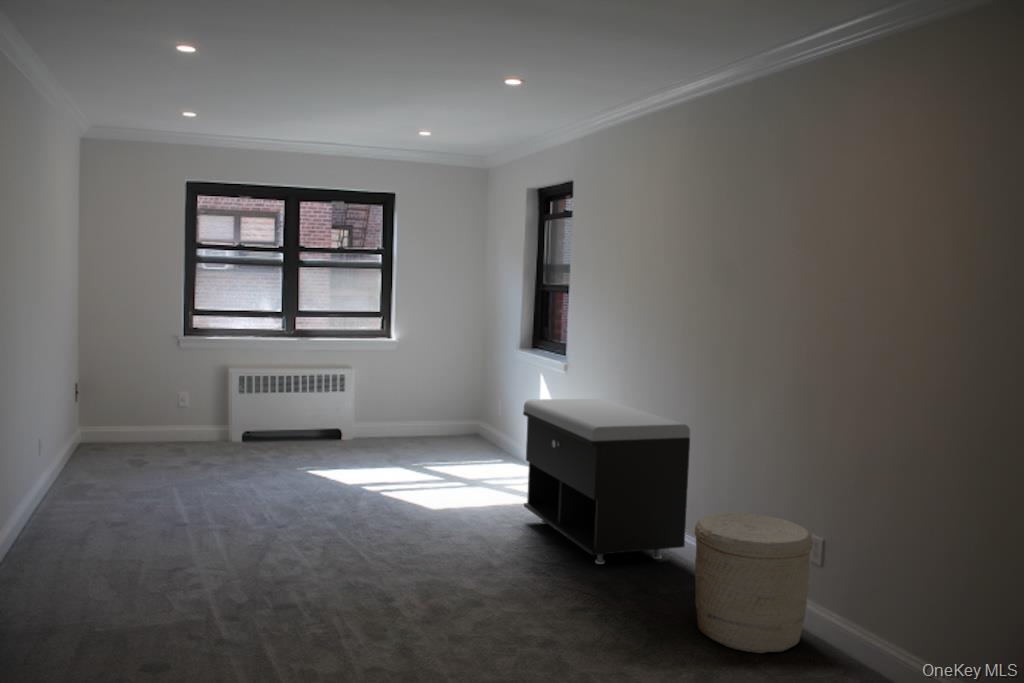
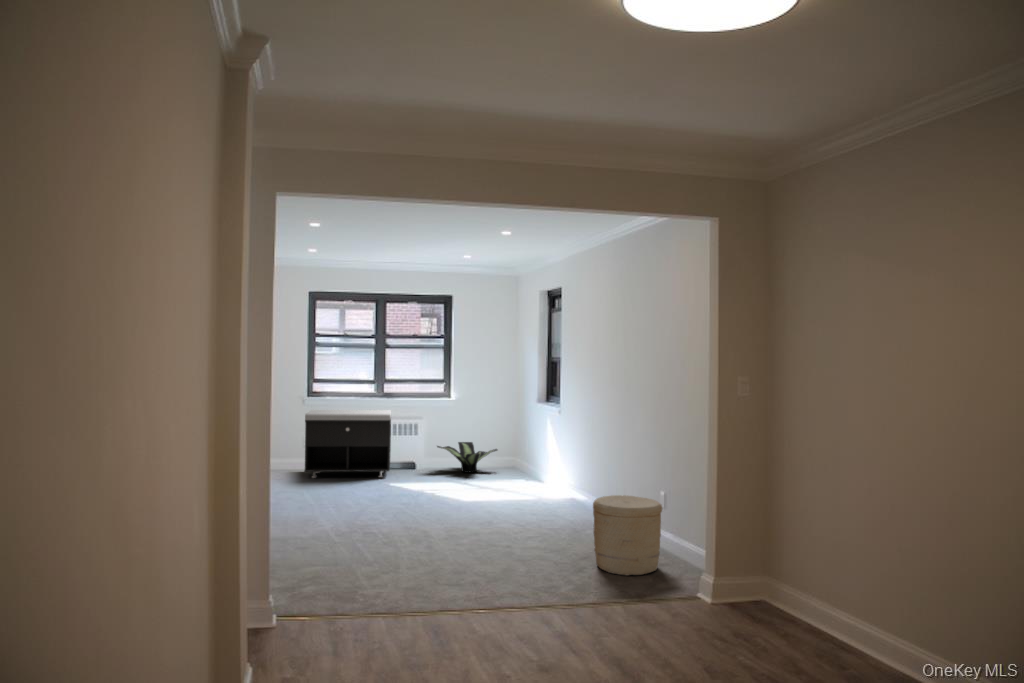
storage bench: present [523,398,690,564] -> present [305,410,391,478]
potted plant: none [374,401,462,446] -> present [437,442,497,473]

